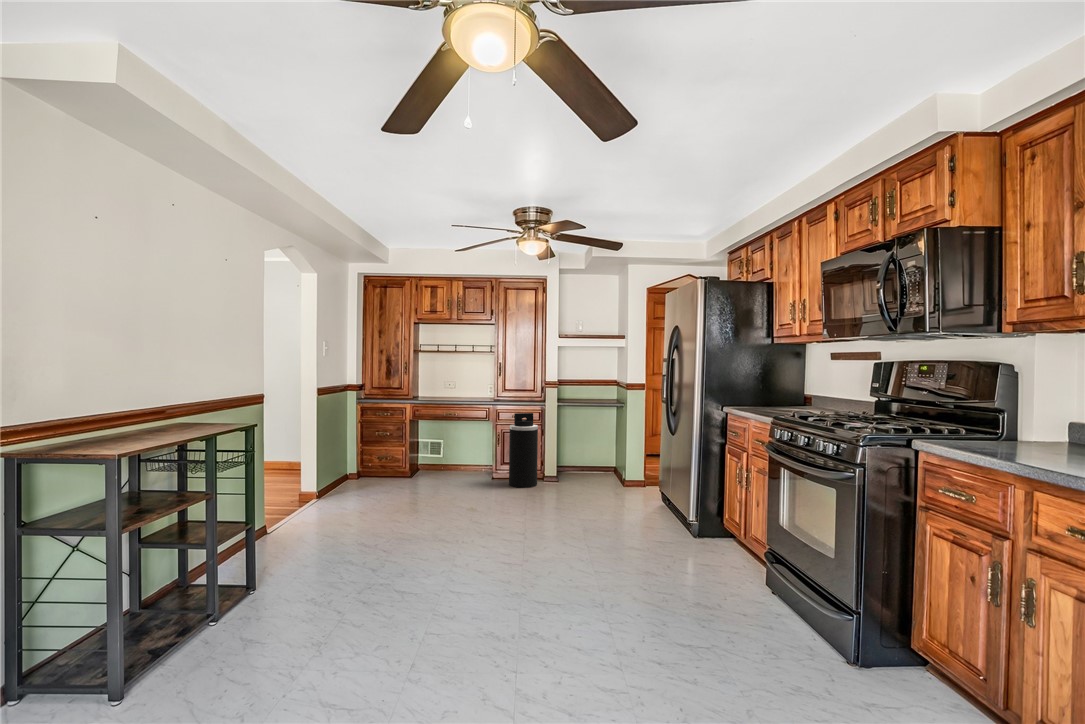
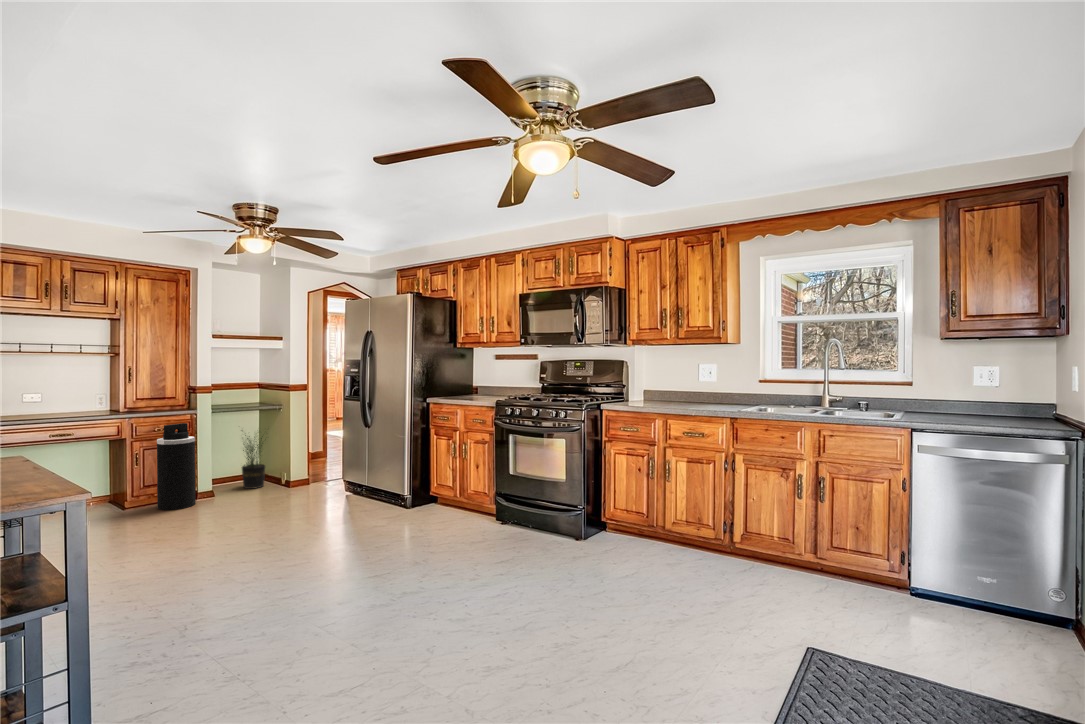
potted plant: none [581,421,617,483] -> present [242,435,266,489]

